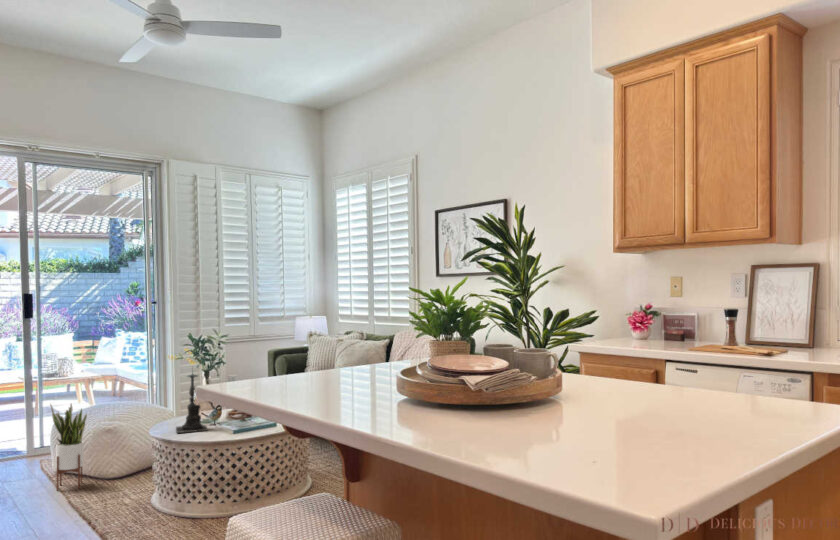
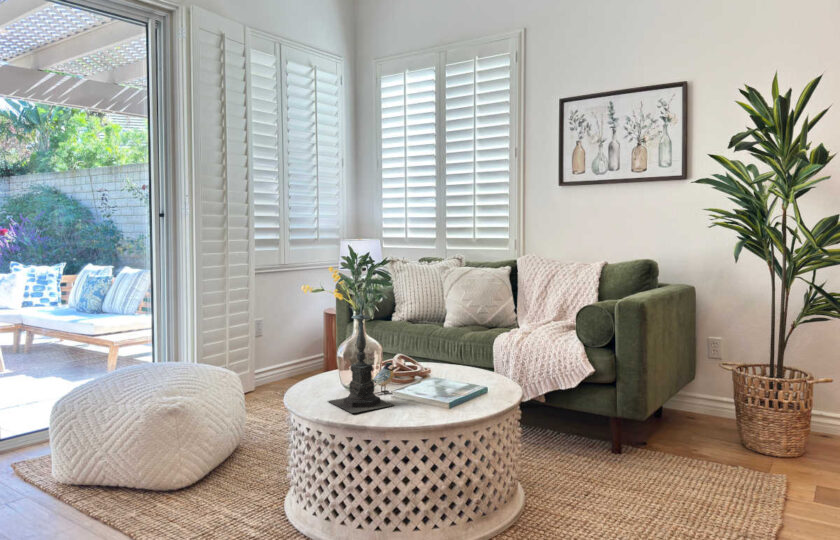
potted plant: present [50,404,87,490] -> none [75,369,145,520]

